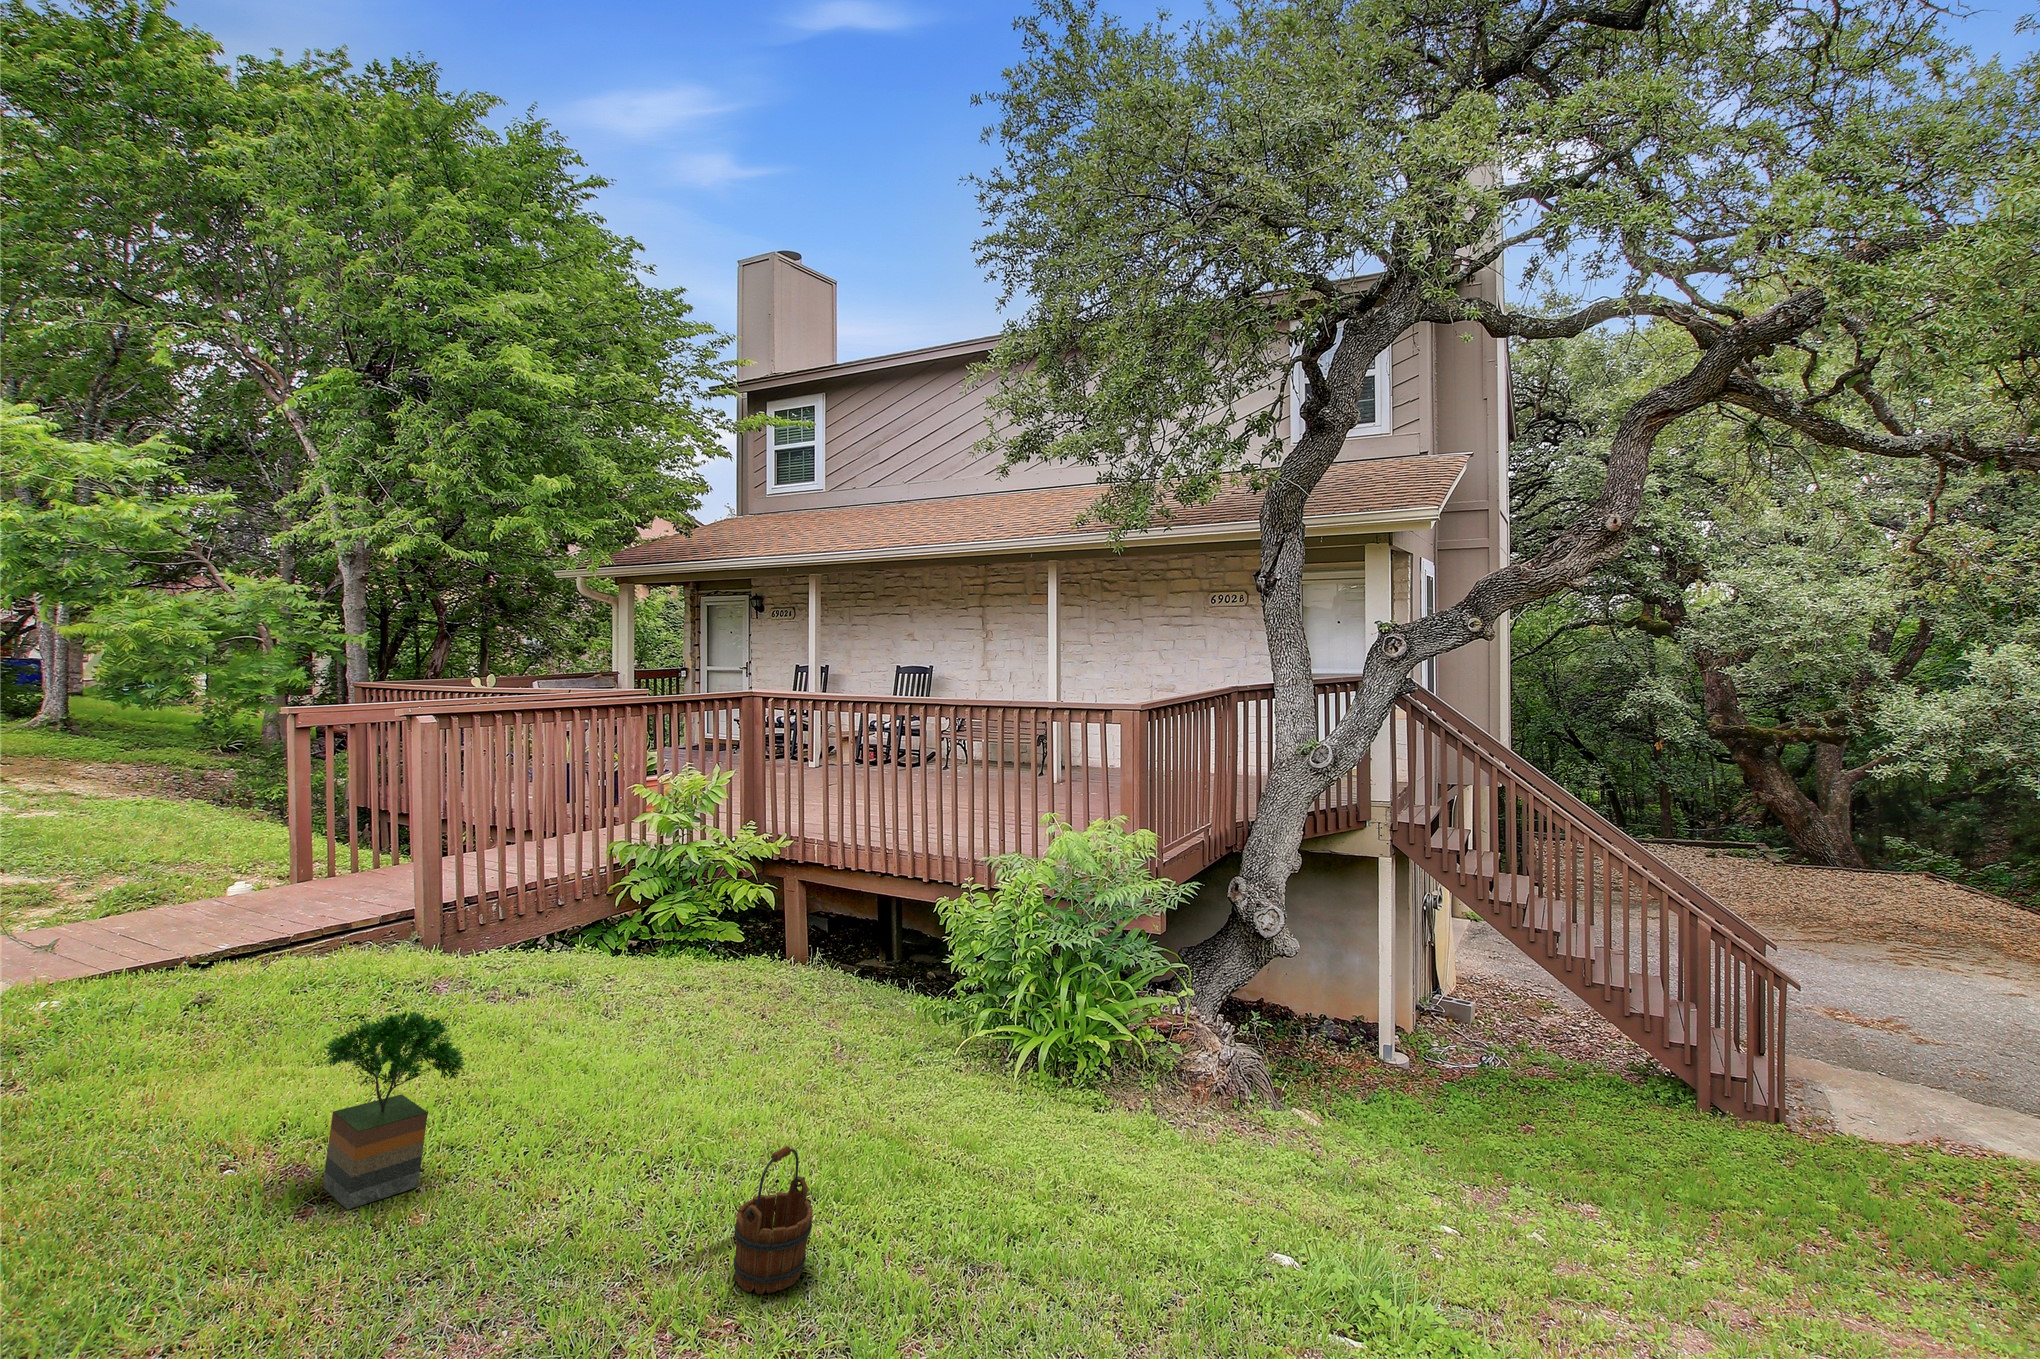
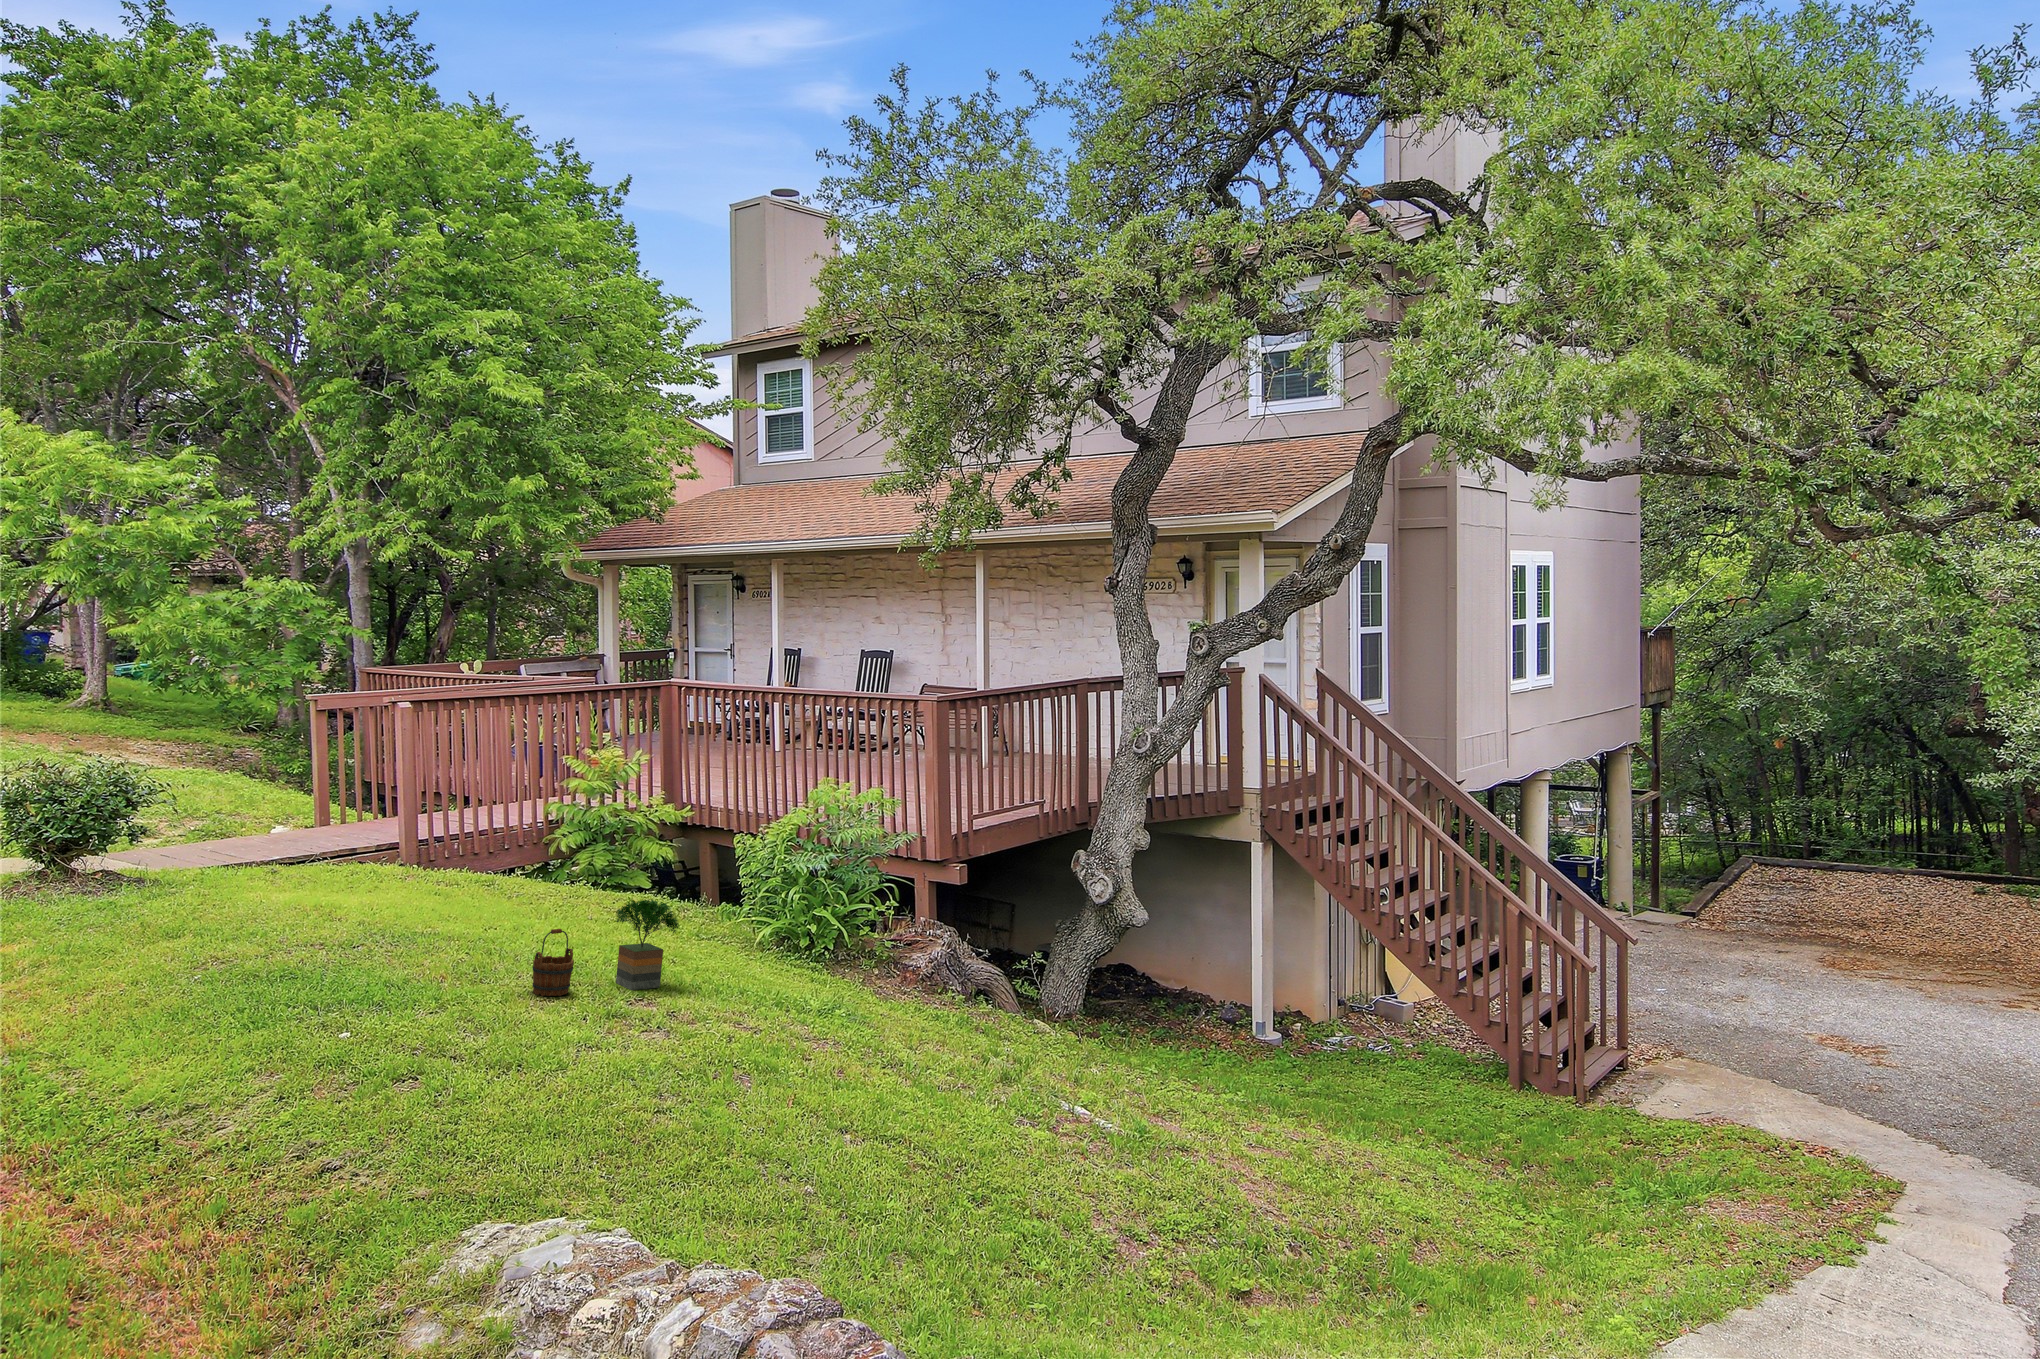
potted tree: present [323,1011,465,1210] -> present [615,900,680,990]

